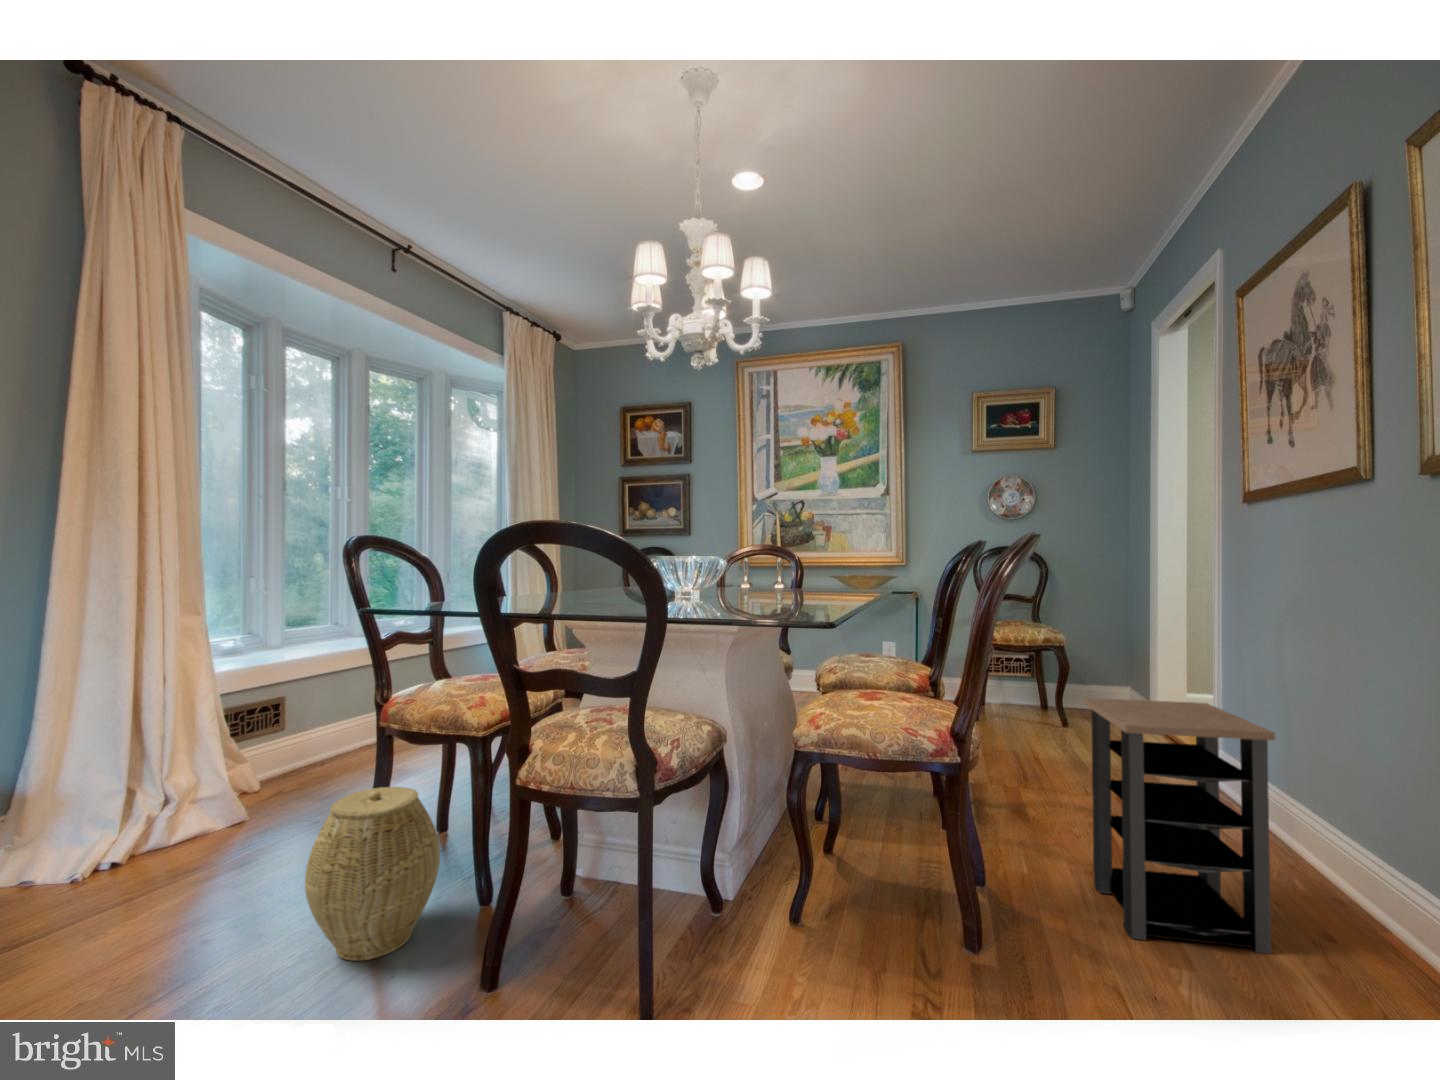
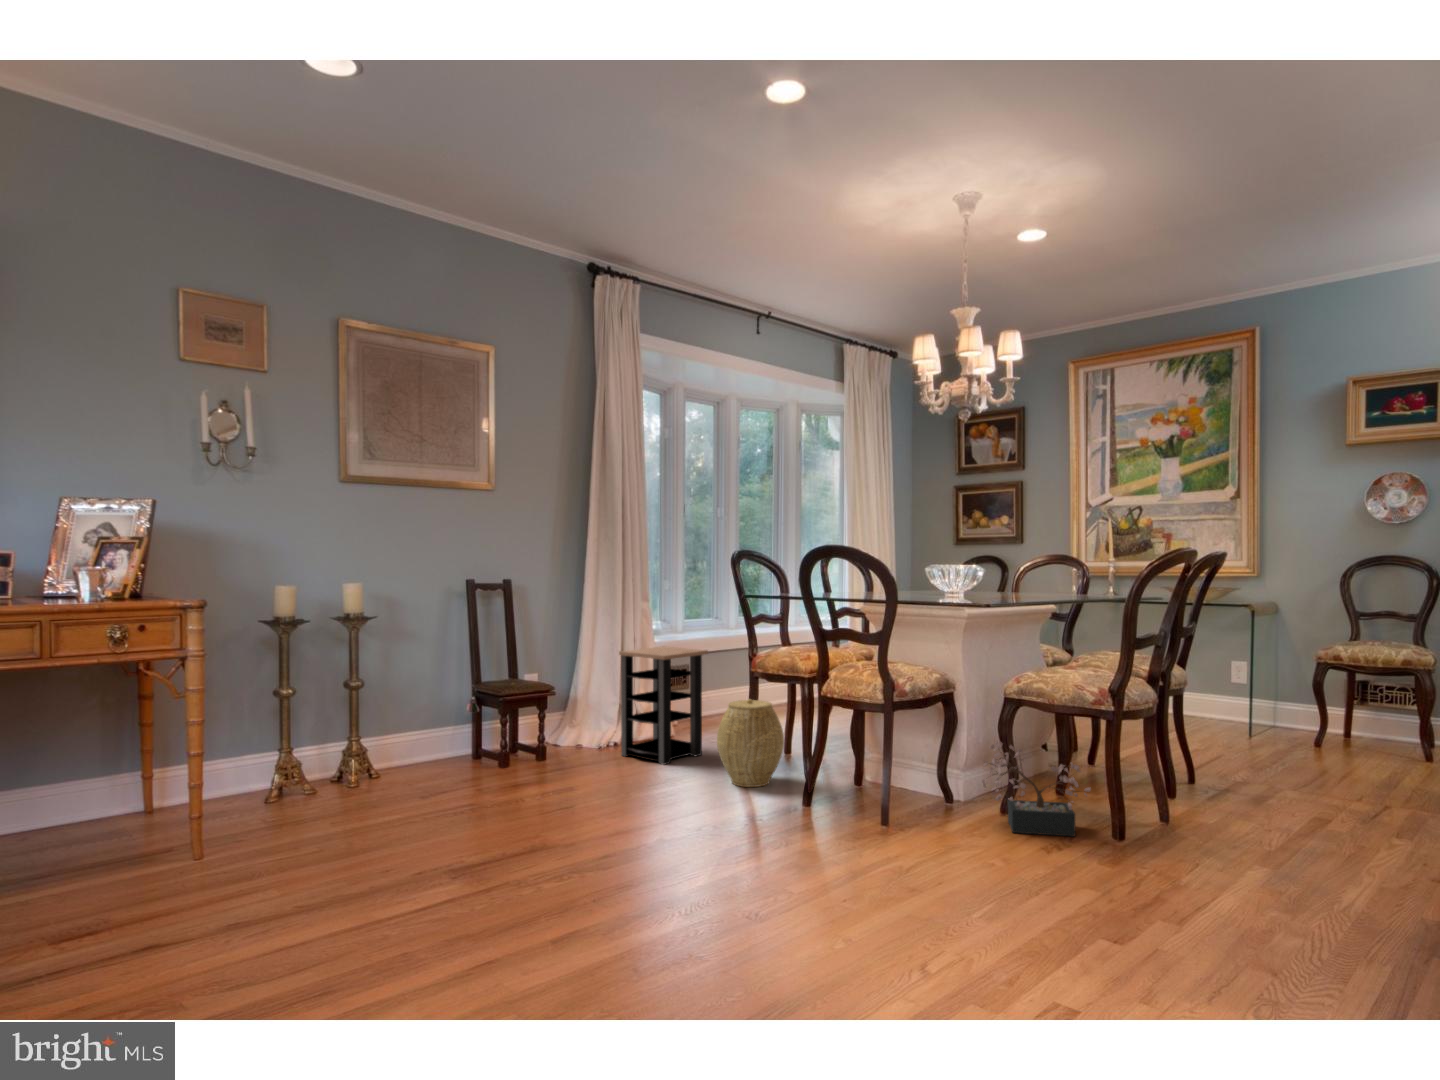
side table: present [1084,698,1275,954] -> present [619,646,708,765]
decorative plant: none [795,829,947,993] -> present [981,741,1091,836]

